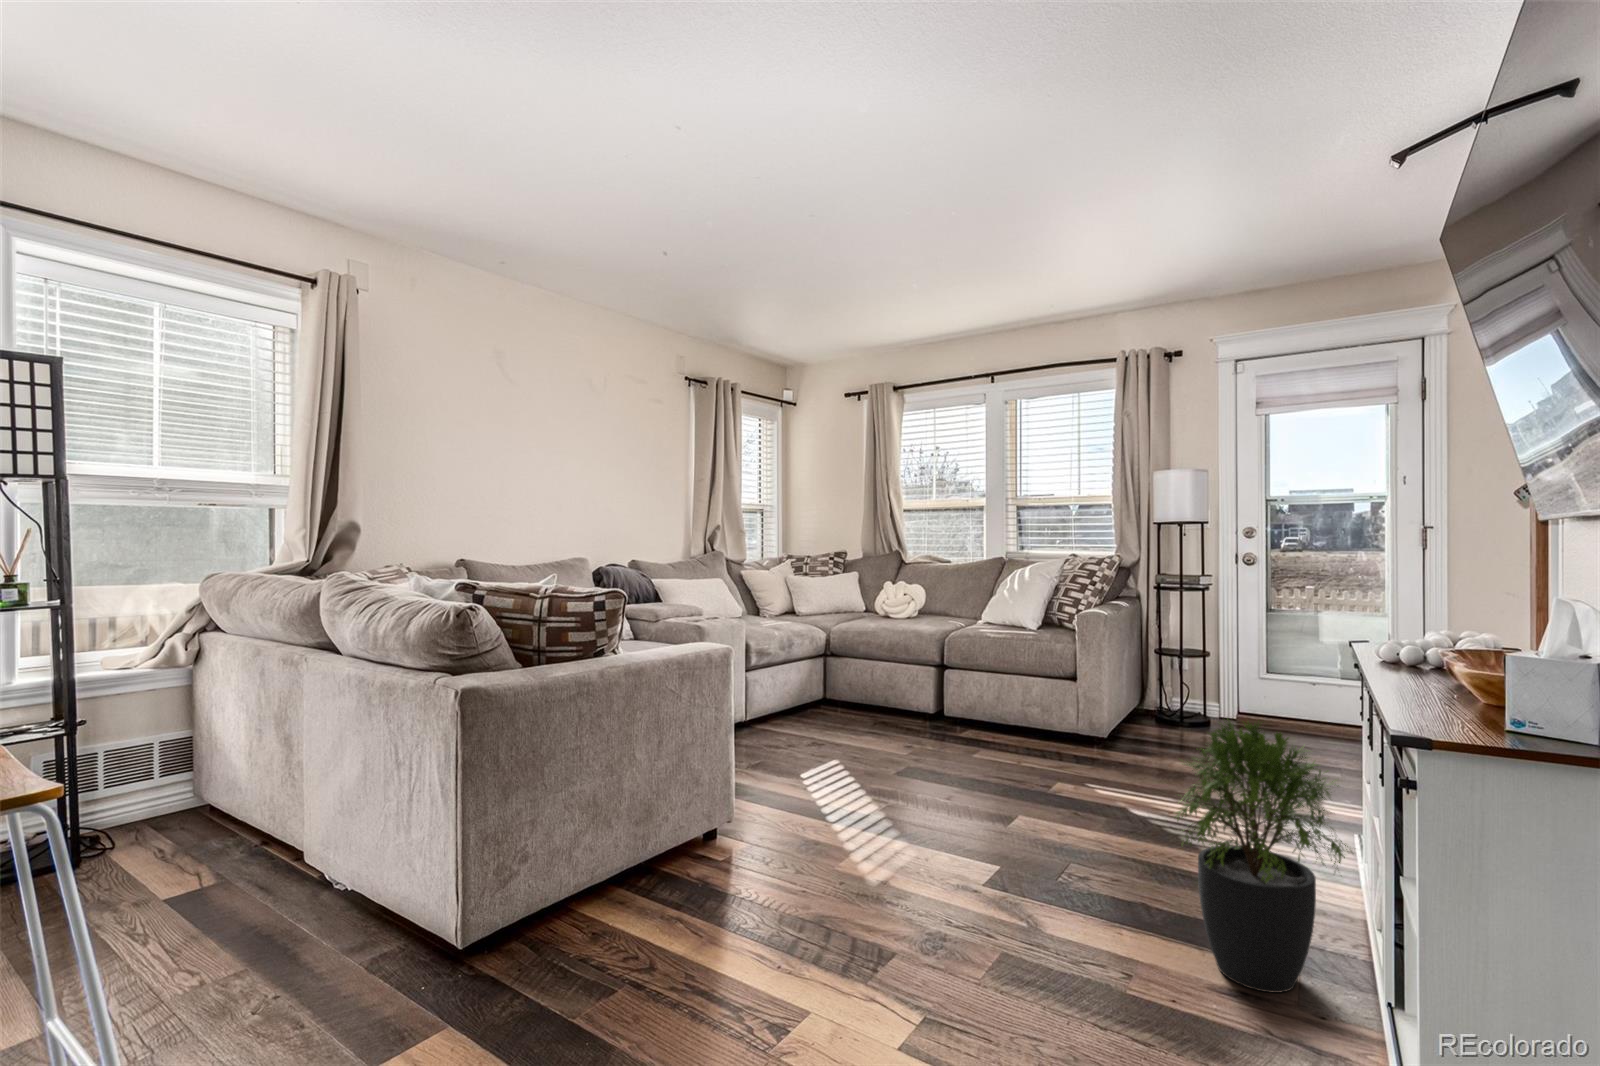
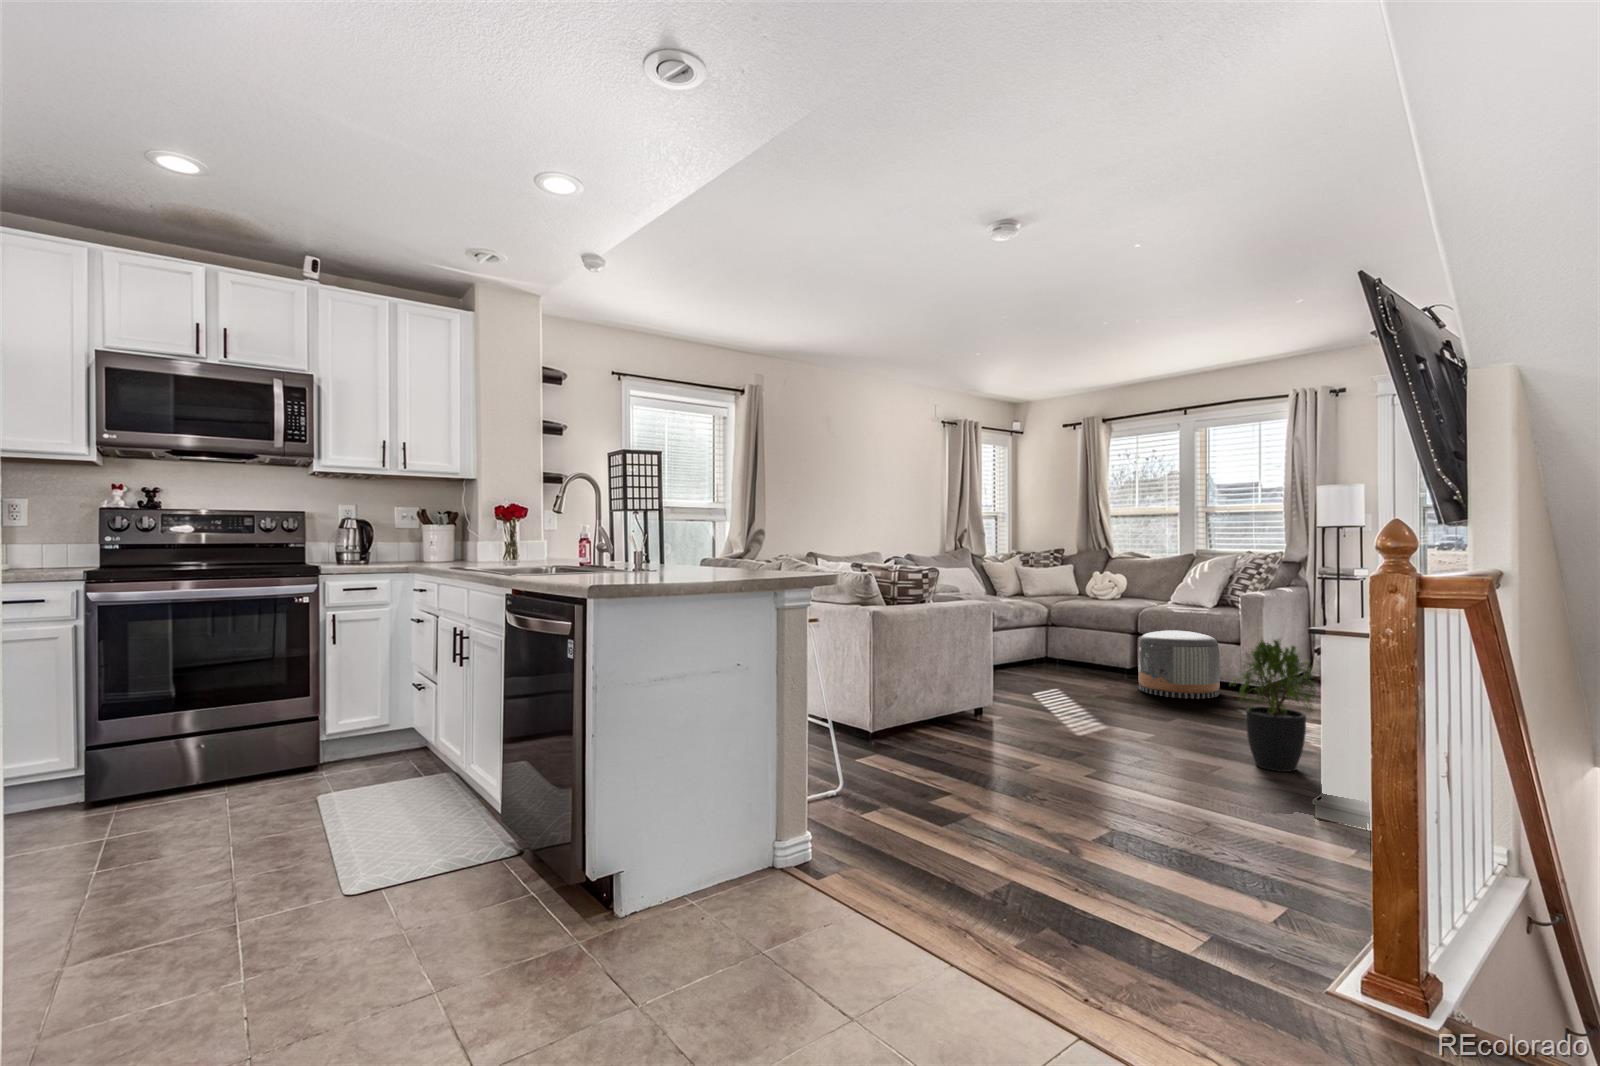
pouf: none [953,668,1062,772] -> present [1138,631,1220,699]

